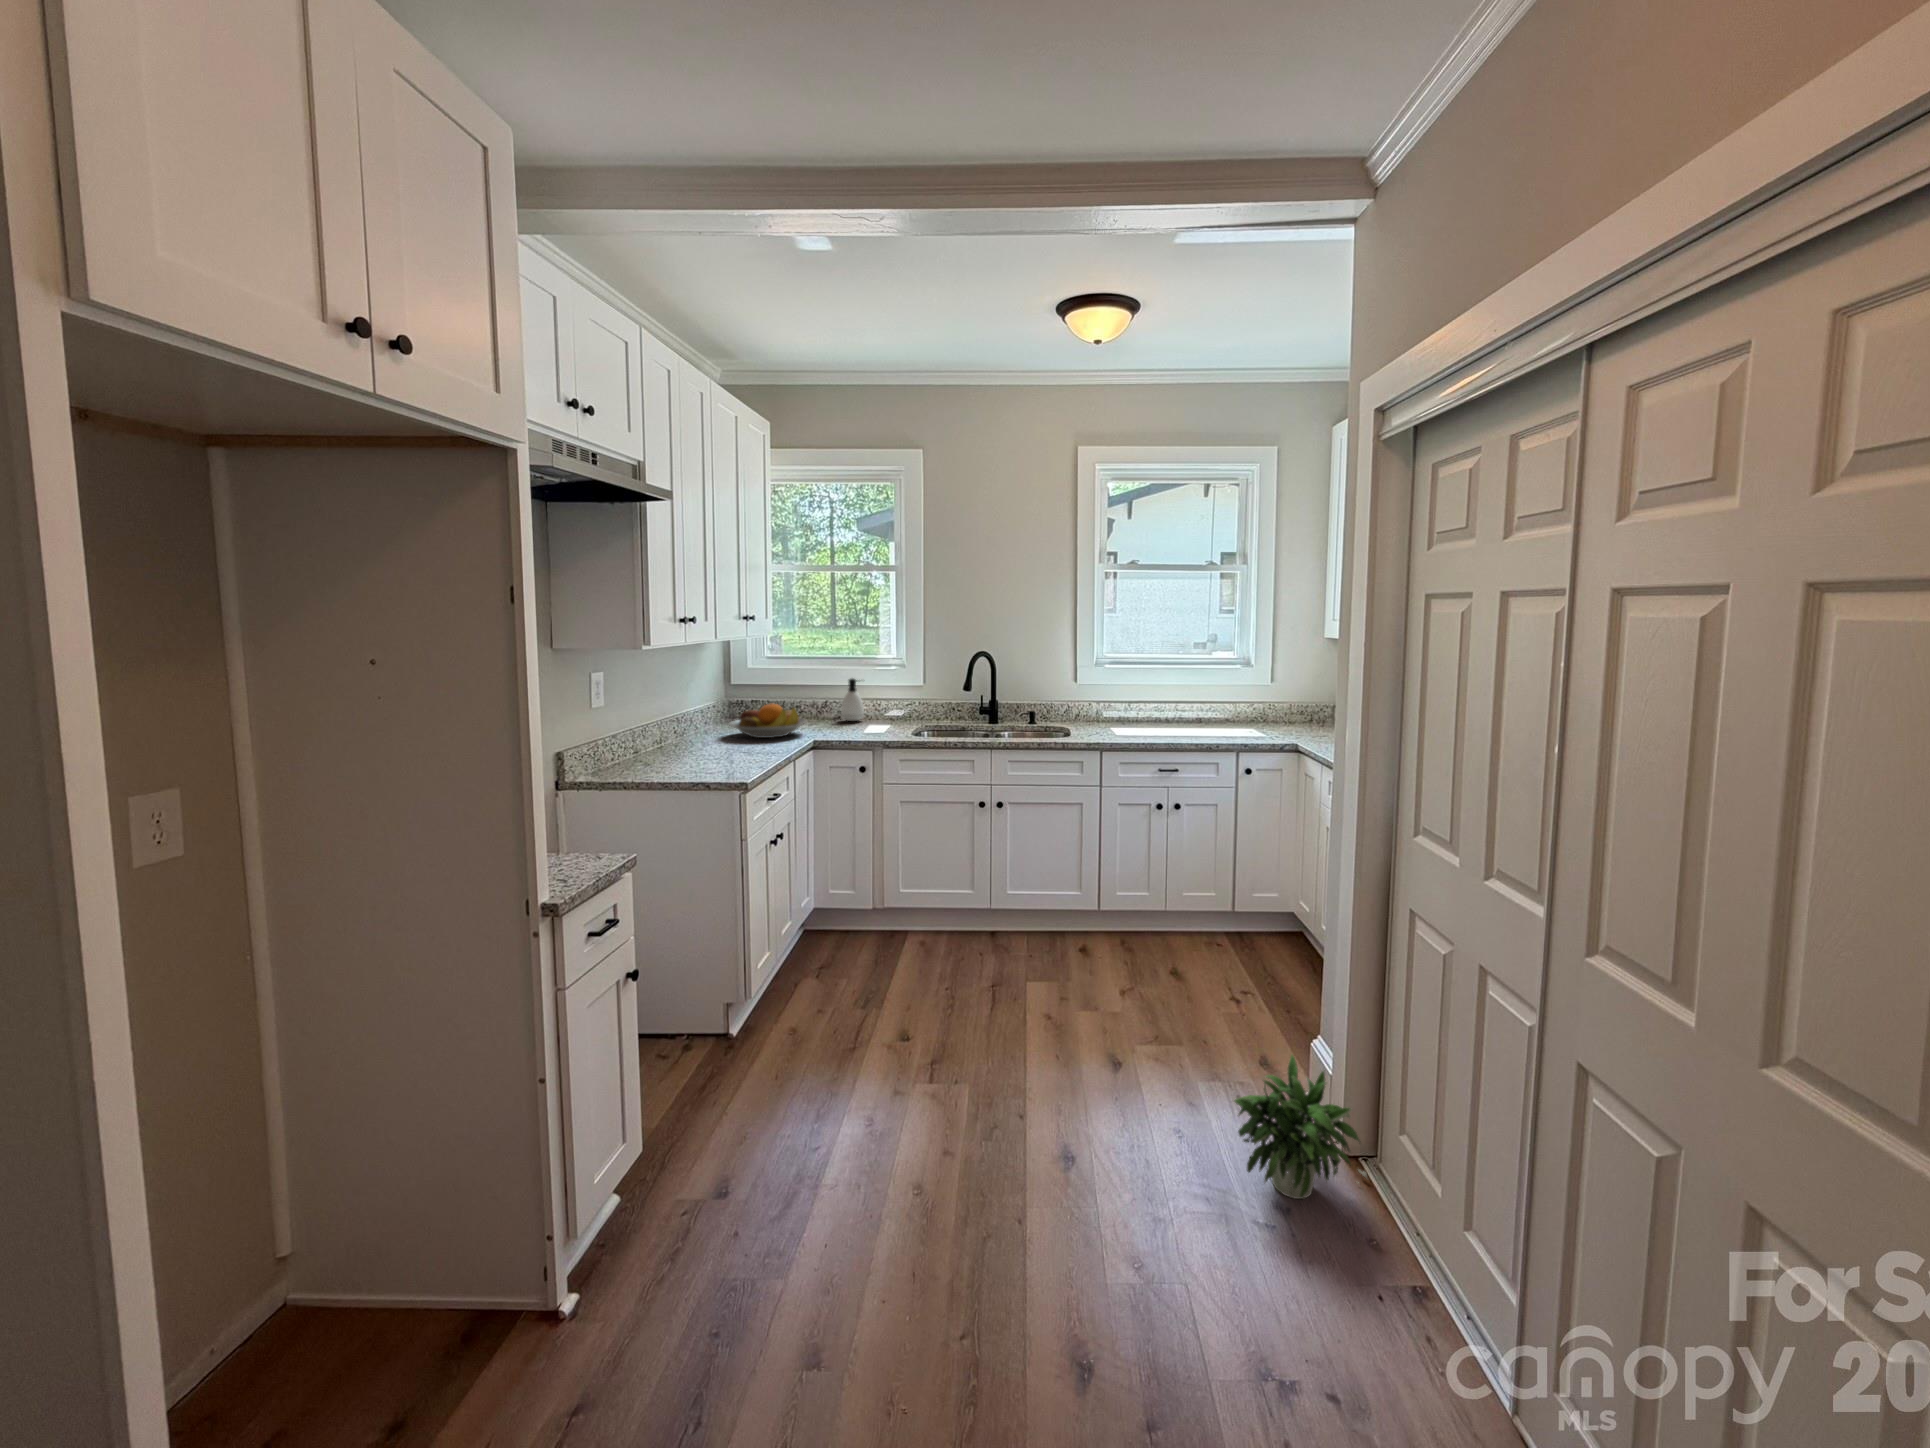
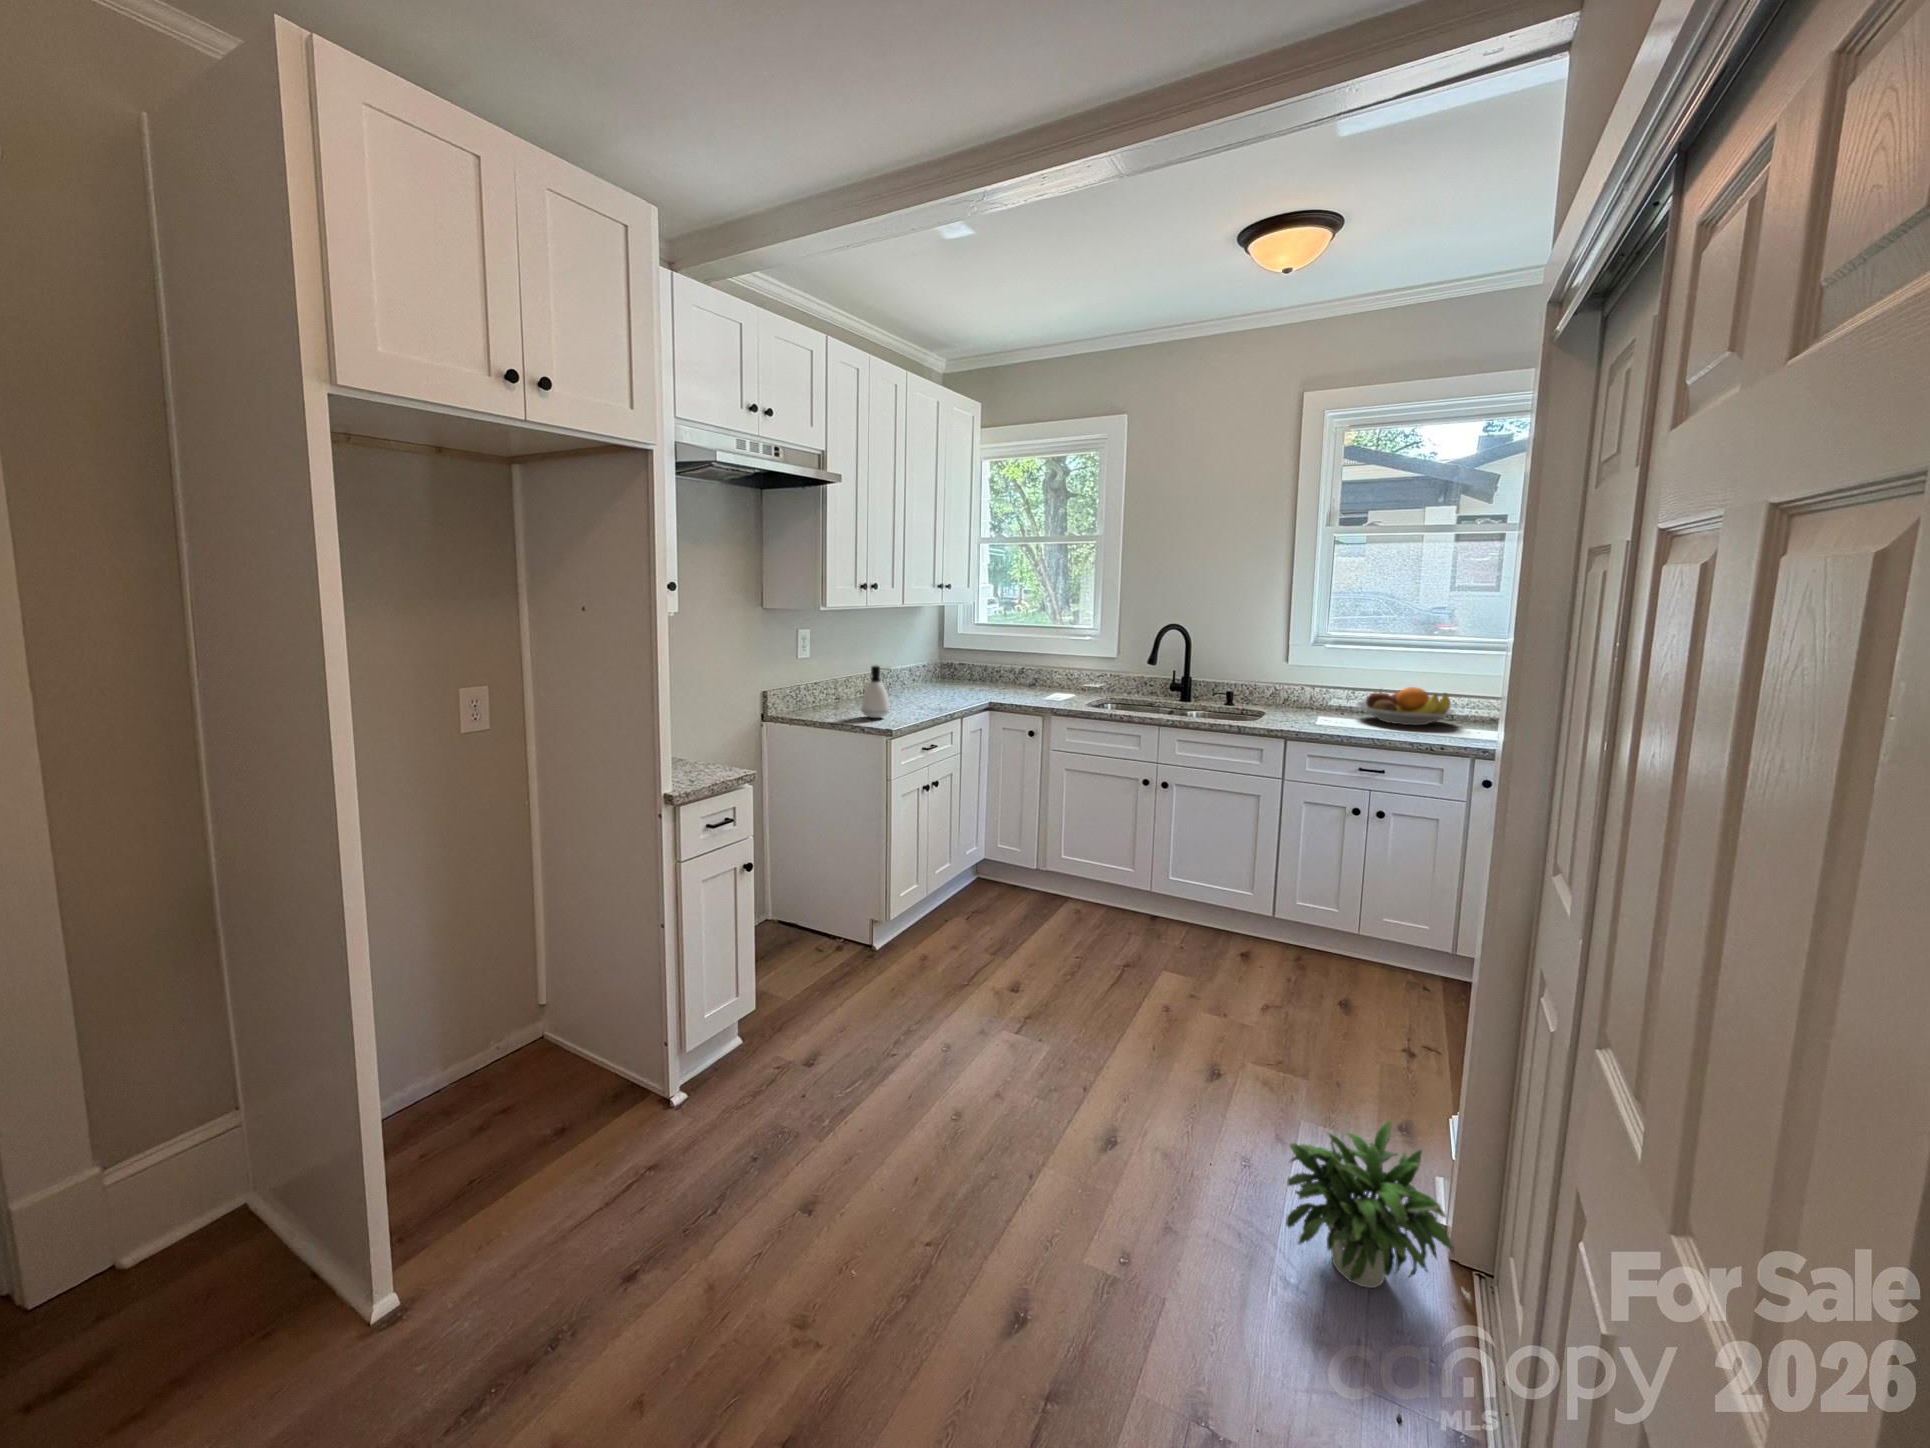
soap dispenser: present [841,678,864,721] -> present [861,665,889,718]
fruit bowl: present [729,704,807,738] -> present [1357,687,1455,725]

